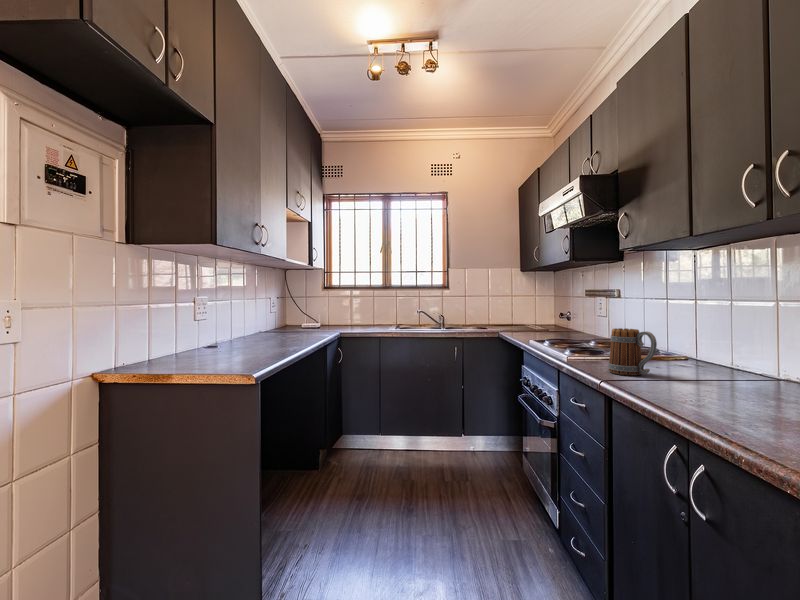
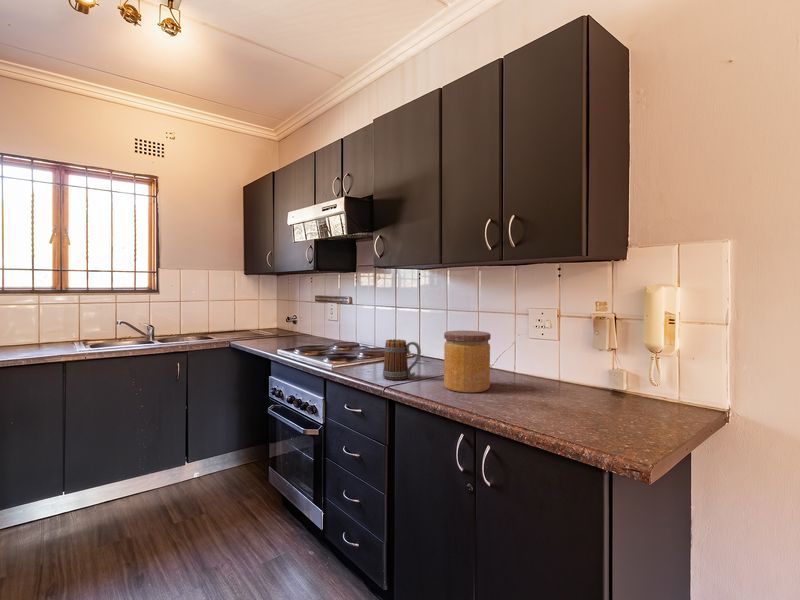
jar: none [678,318,756,401] -> present [444,331,491,393]

